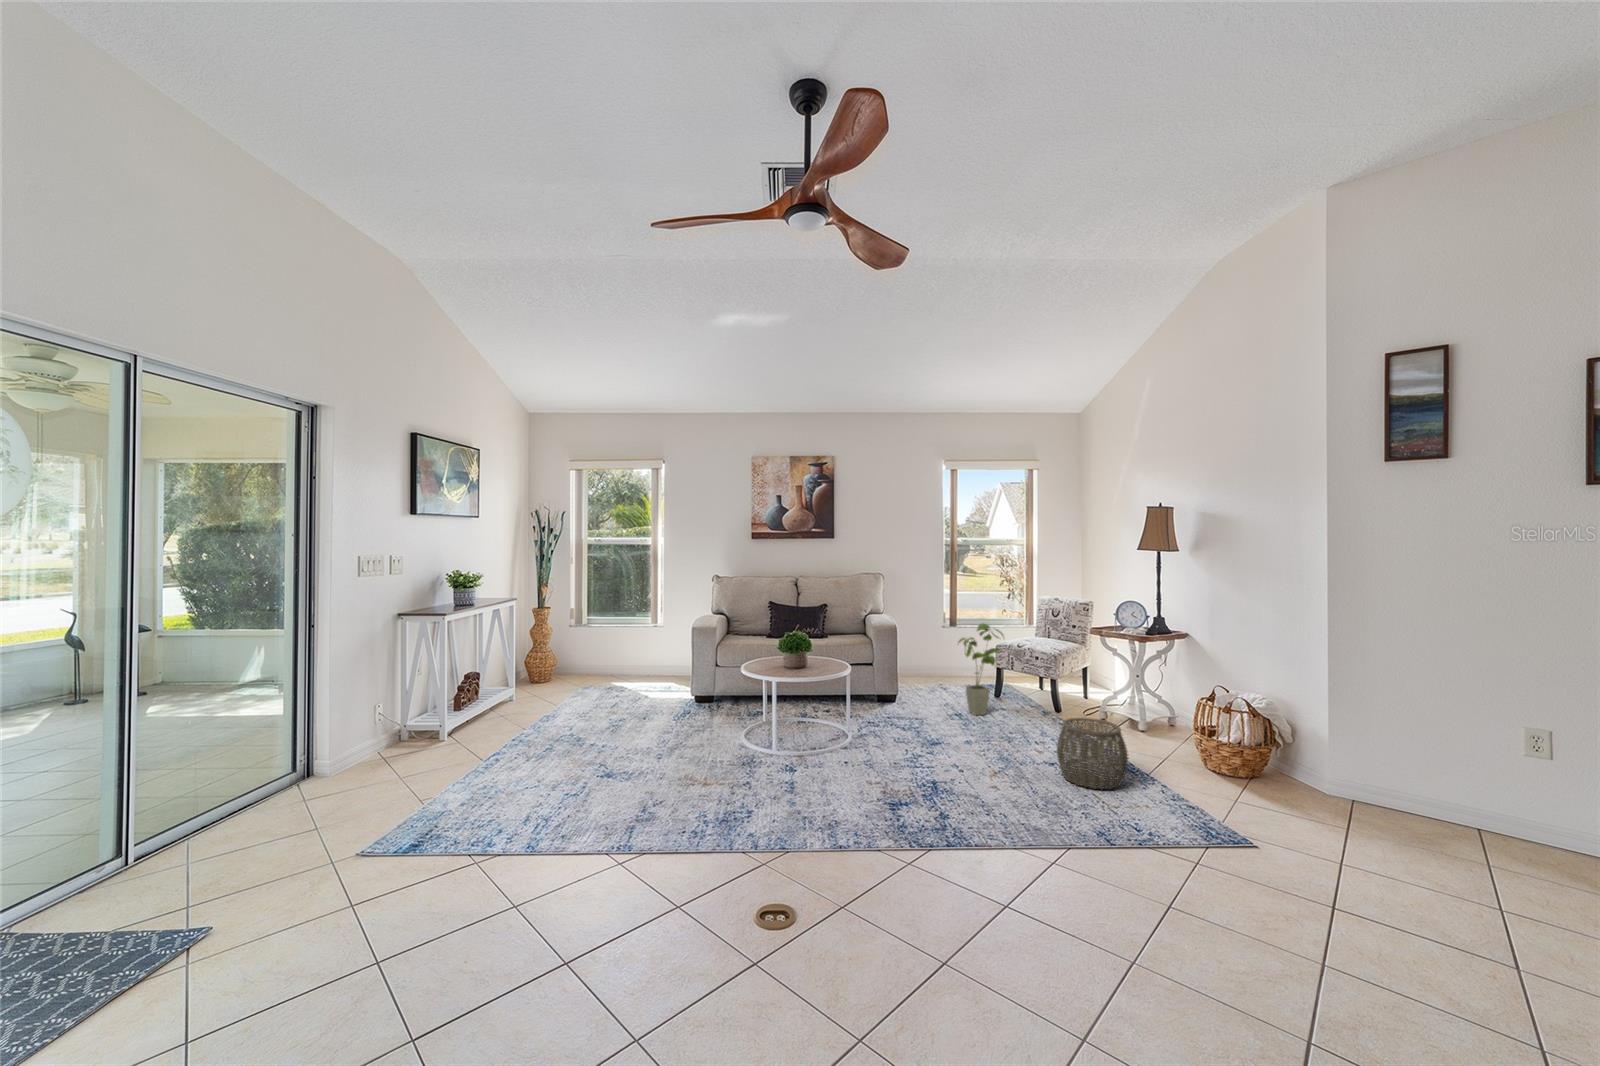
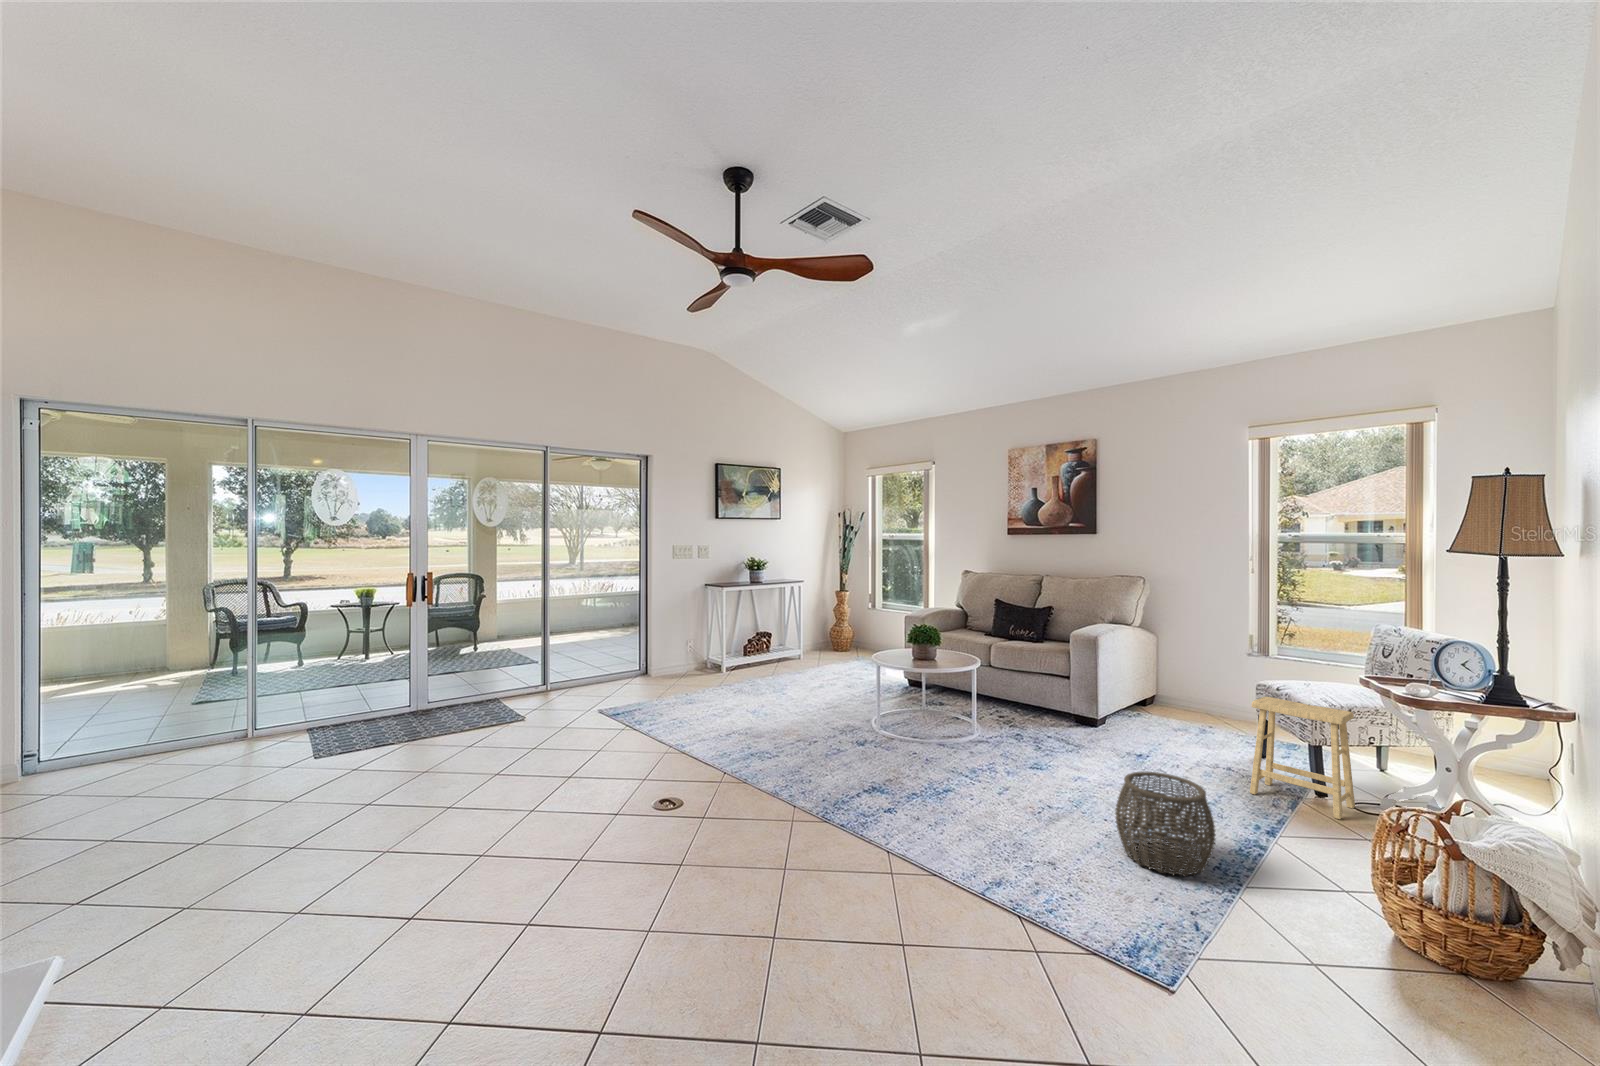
house plant: present [958,624,1003,715] -> none [1157,646,1232,766]
footstool: none [1031,653,1091,726] -> present [1250,697,1355,819]

